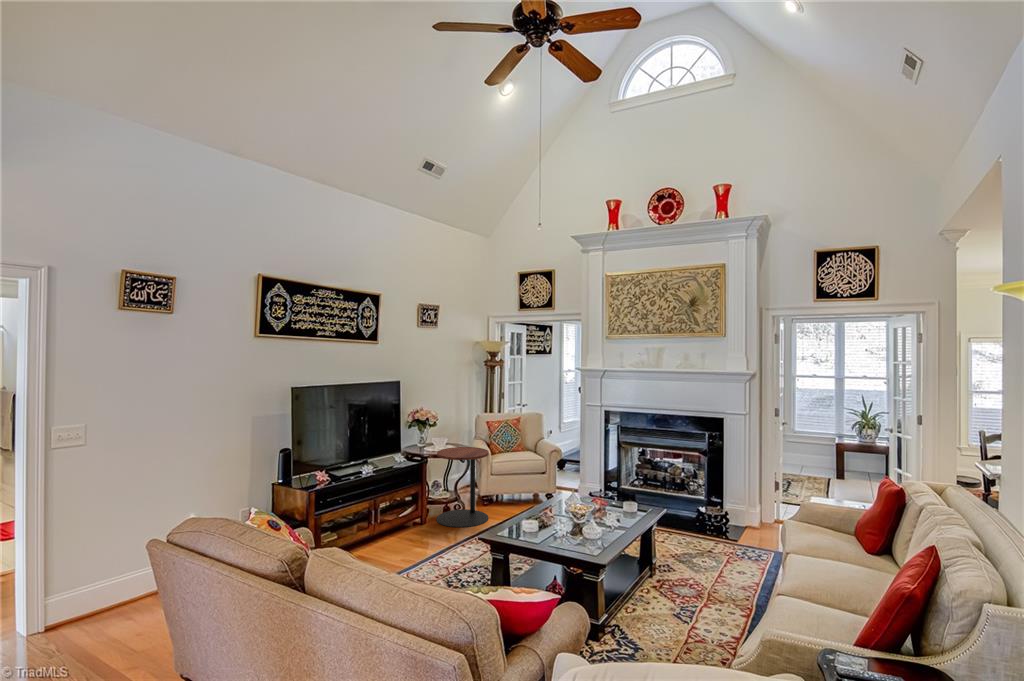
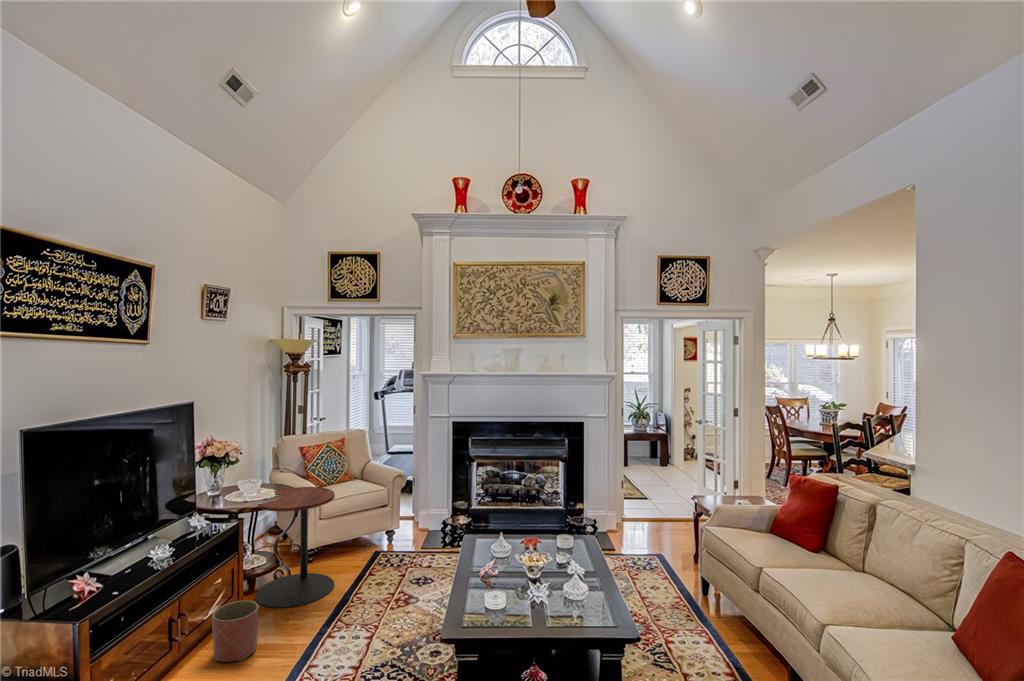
planter: none [393,511,420,547] -> present [212,600,259,662]

